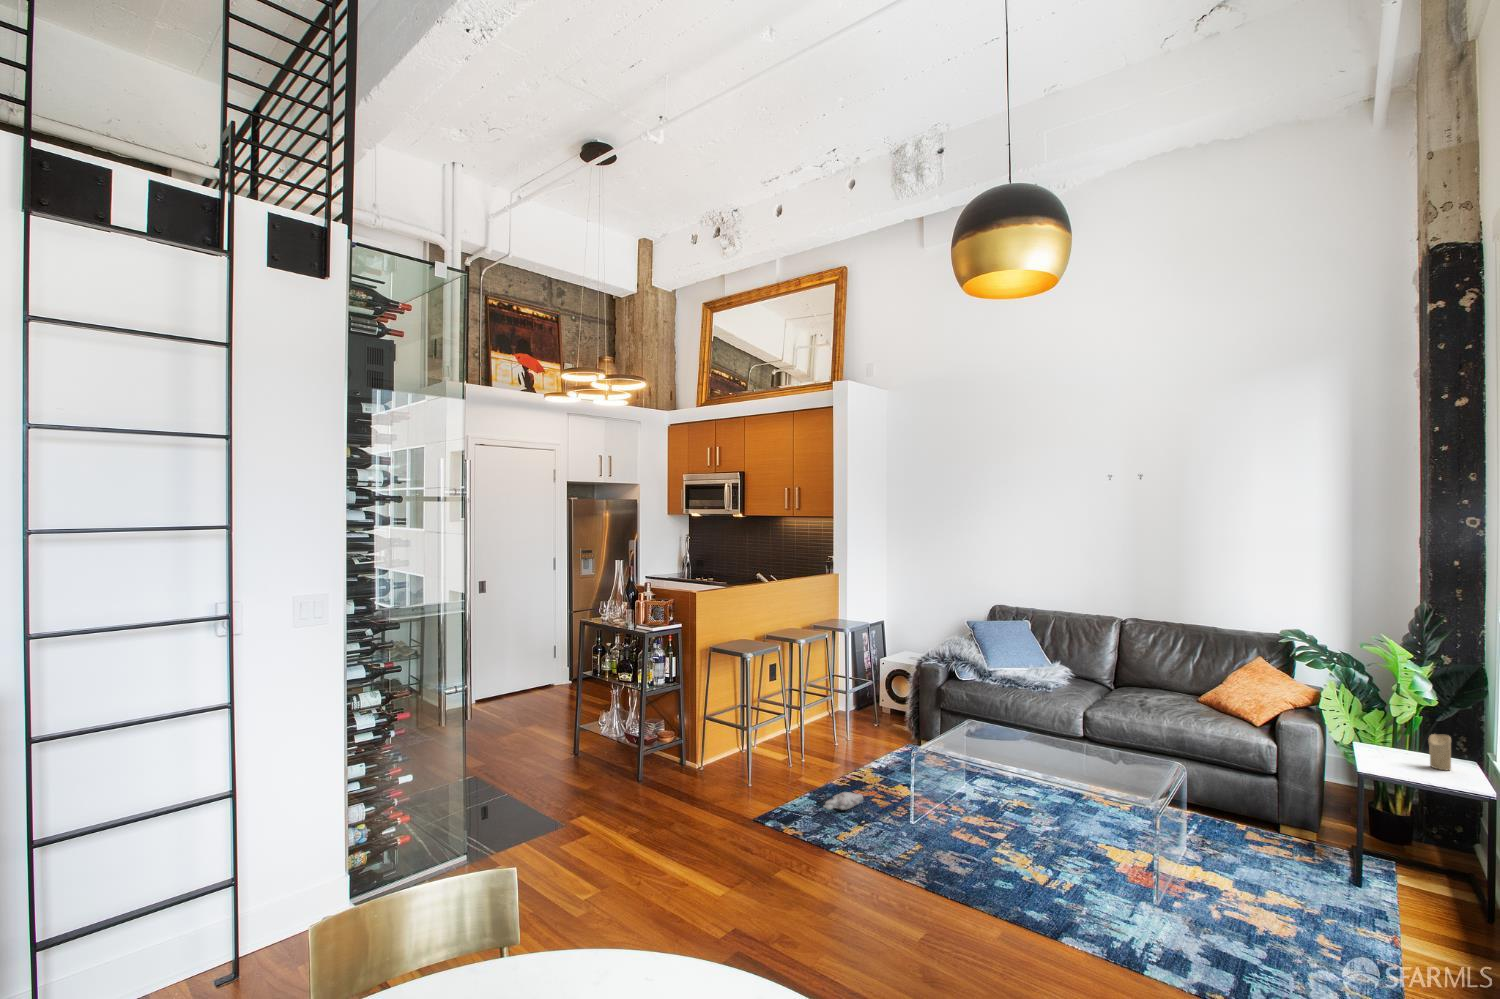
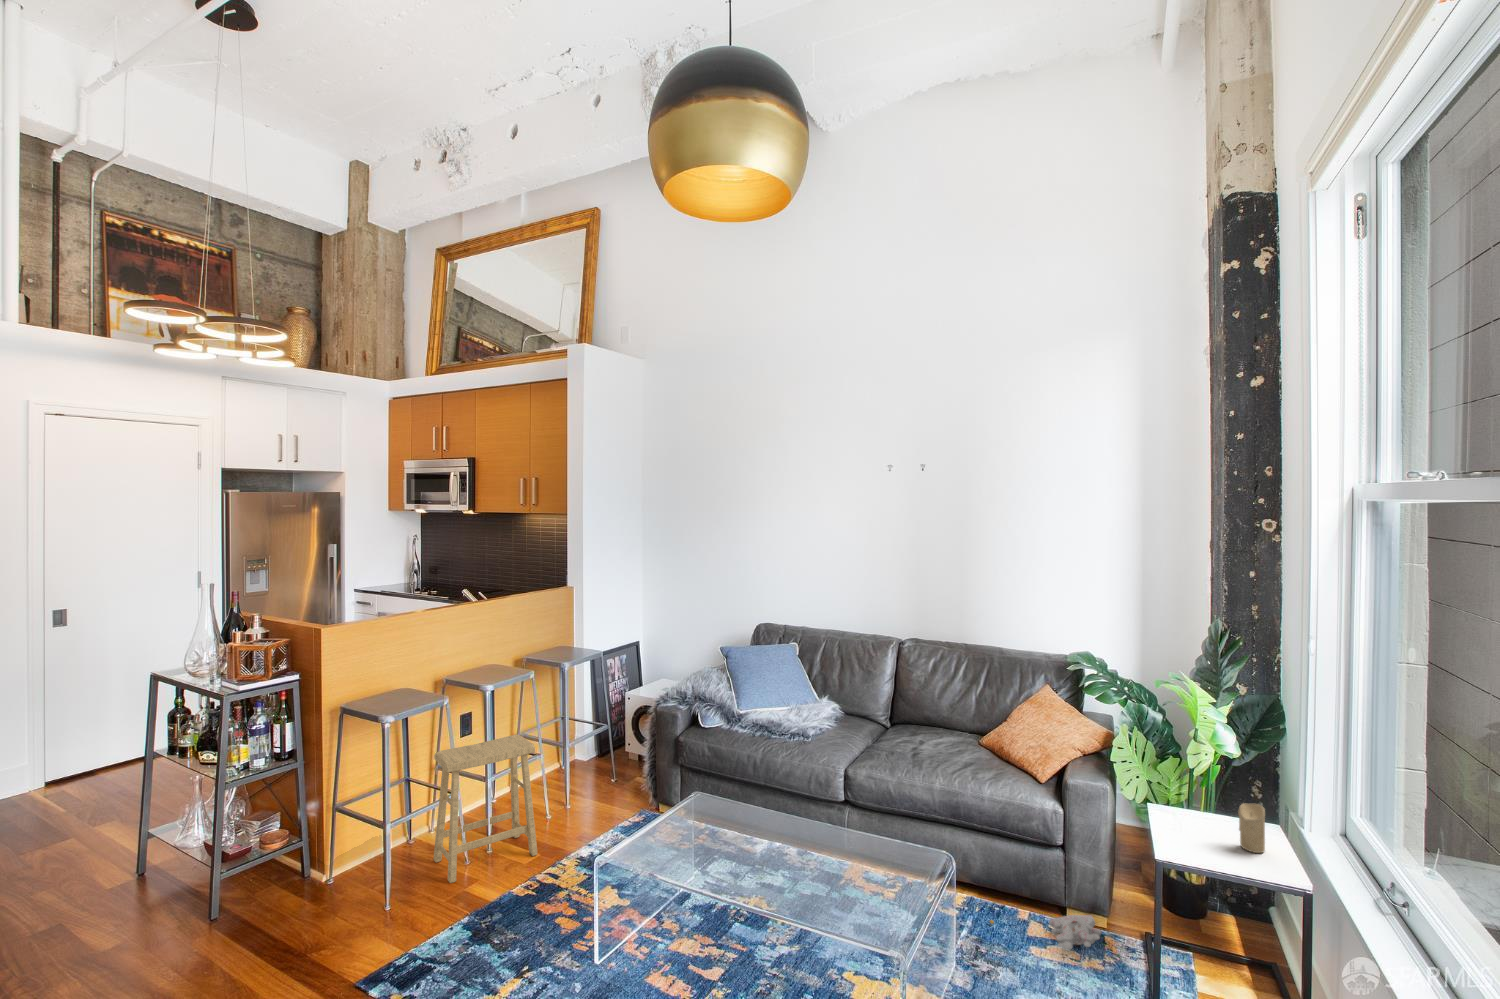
footstool: none [765,678,839,777] -> present [434,735,538,883]
plush toy: present [797,792,863,810] -> present [990,915,1102,950]

